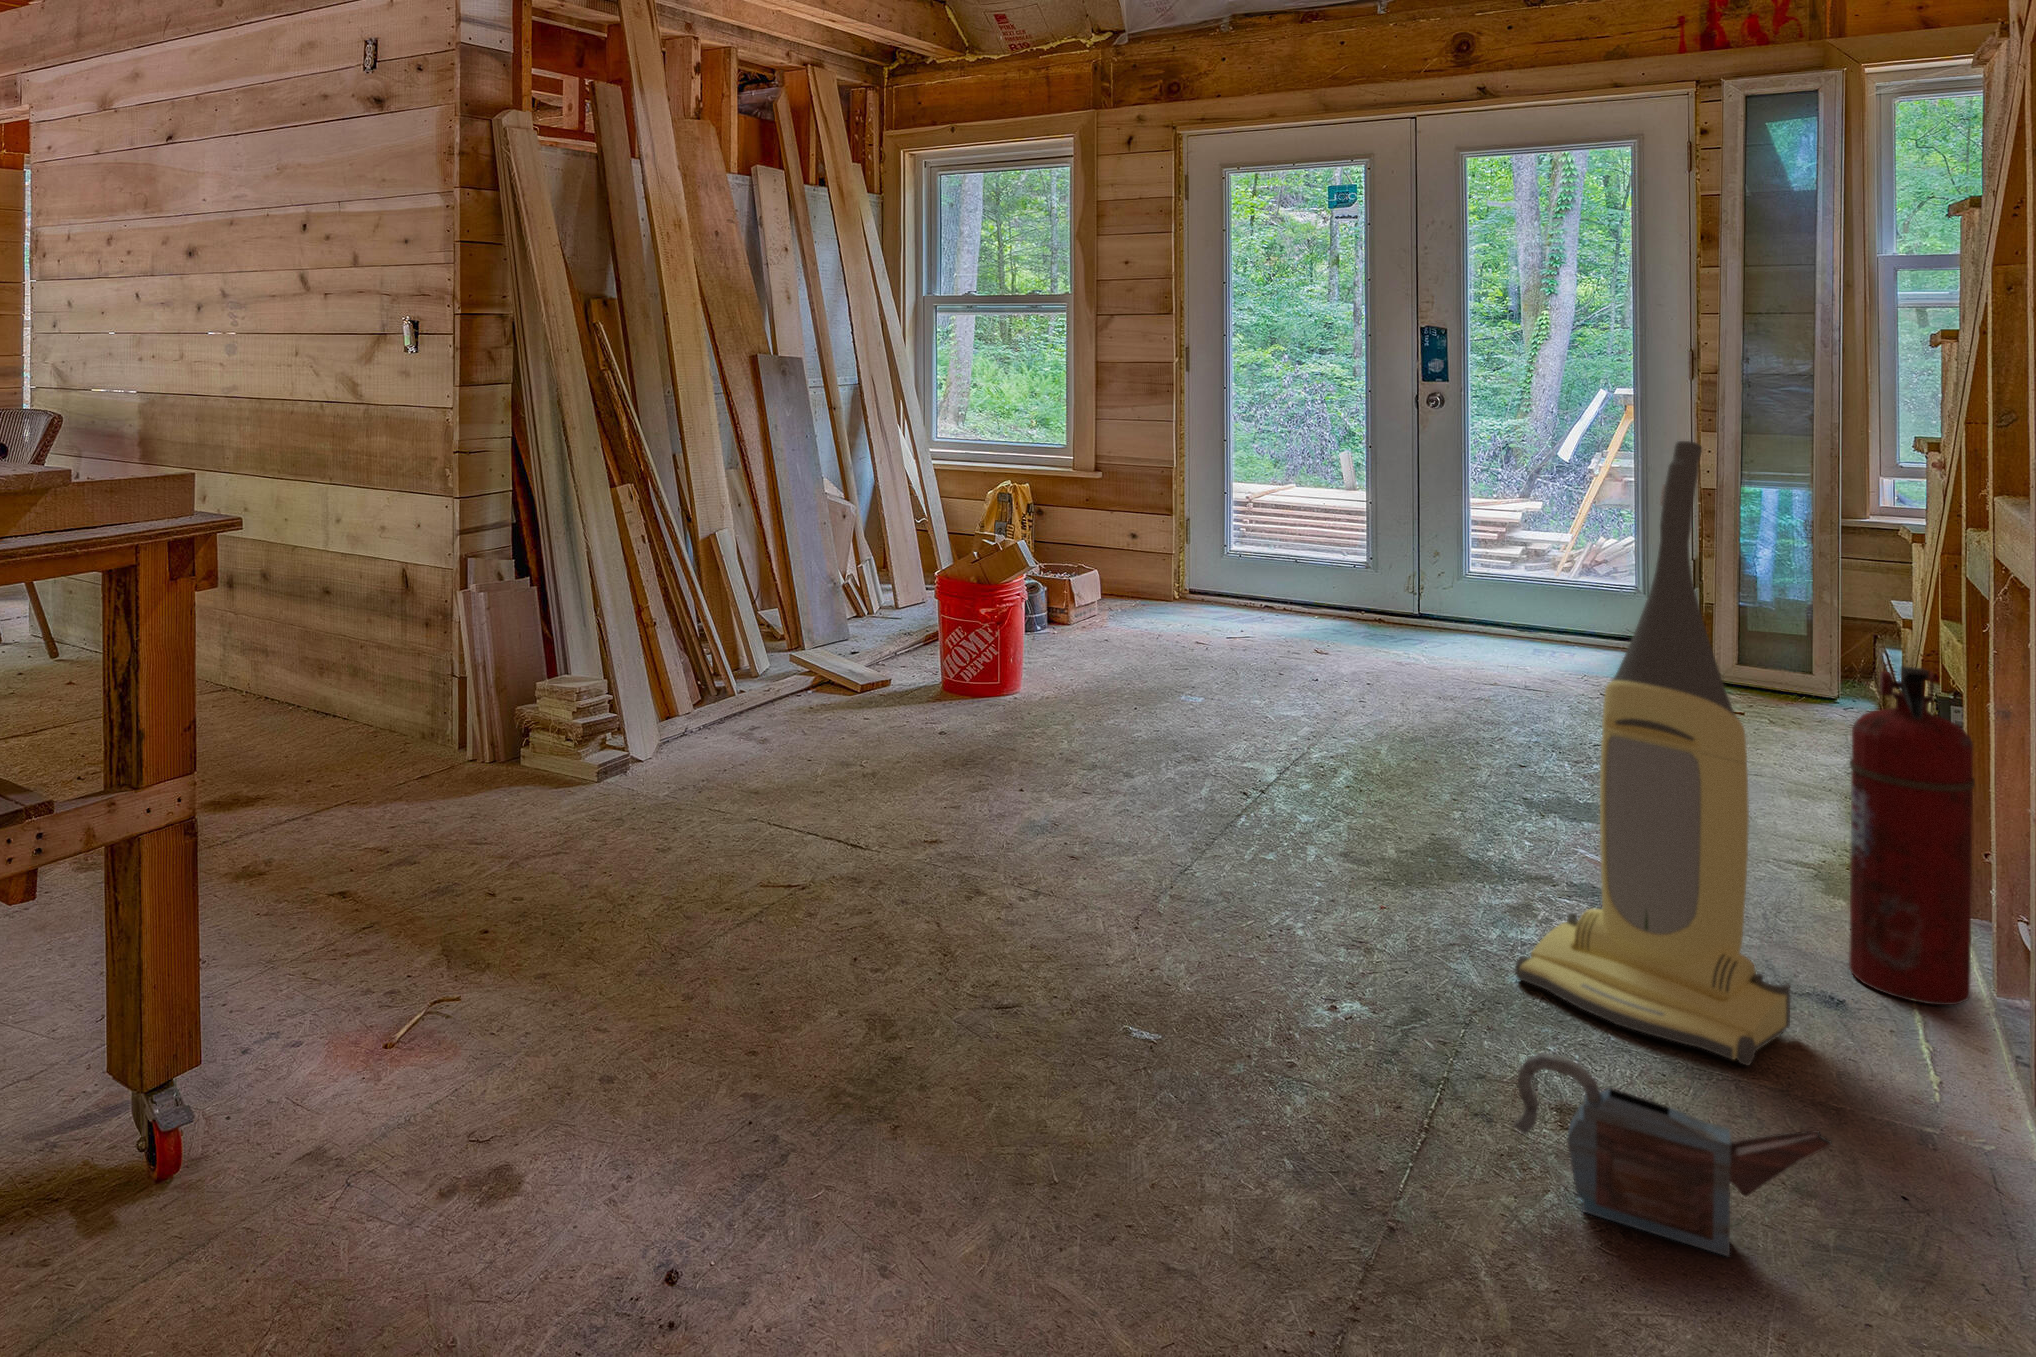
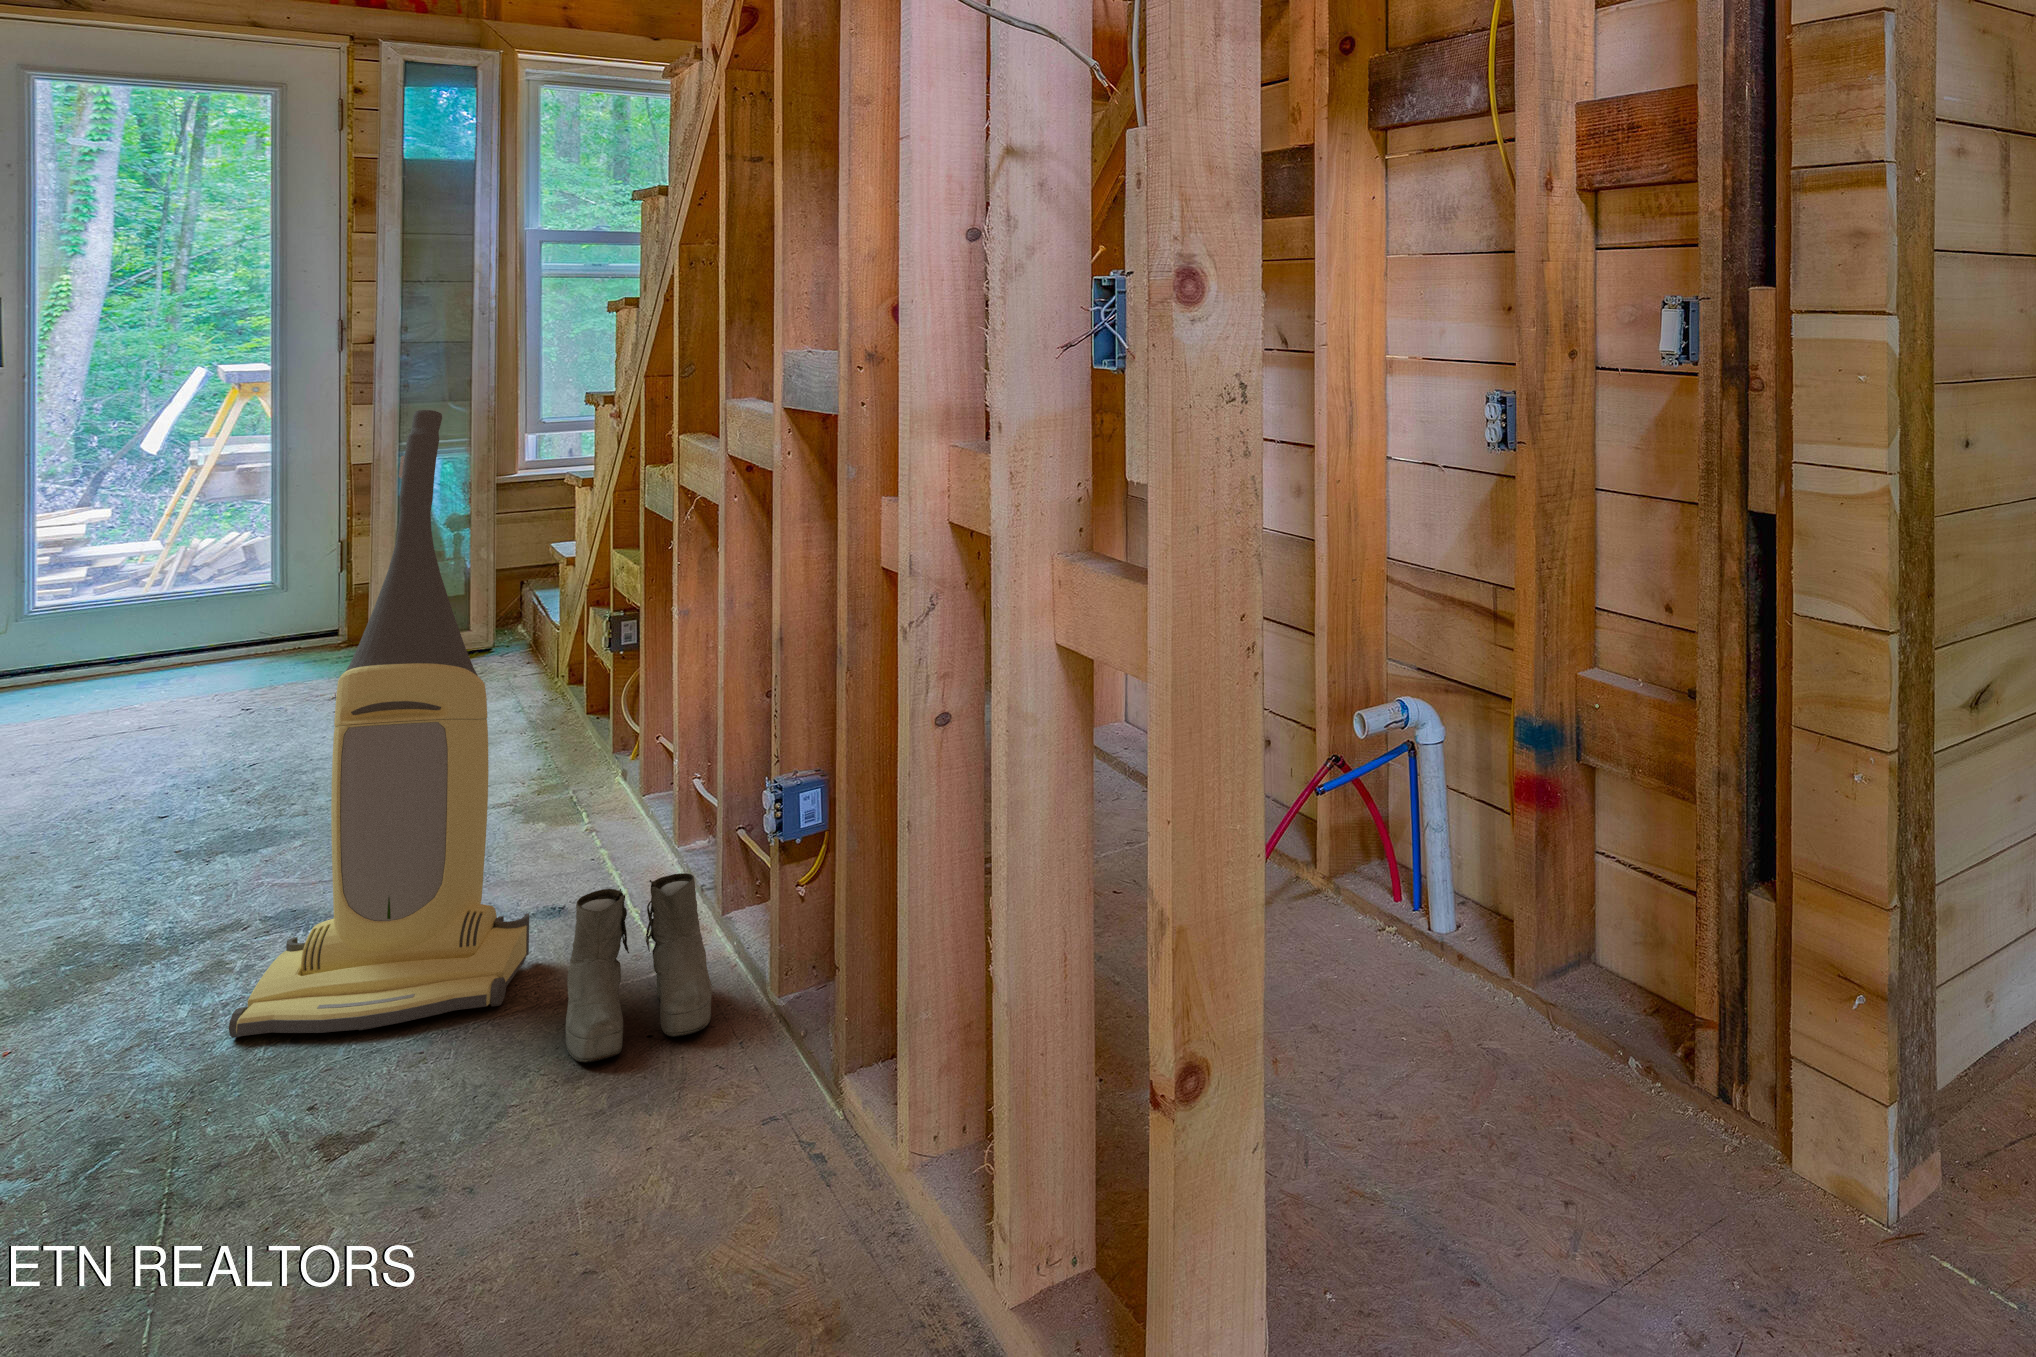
fire extinguisher: present [1849,666,1975,1005] -> none [563,599,662,892]
boots: none [1805,989,1995,1217] -> present [566,873,712,1063]
watering can: present [1514,1053,1832,1256] -> none [290,1015,615,1225]

